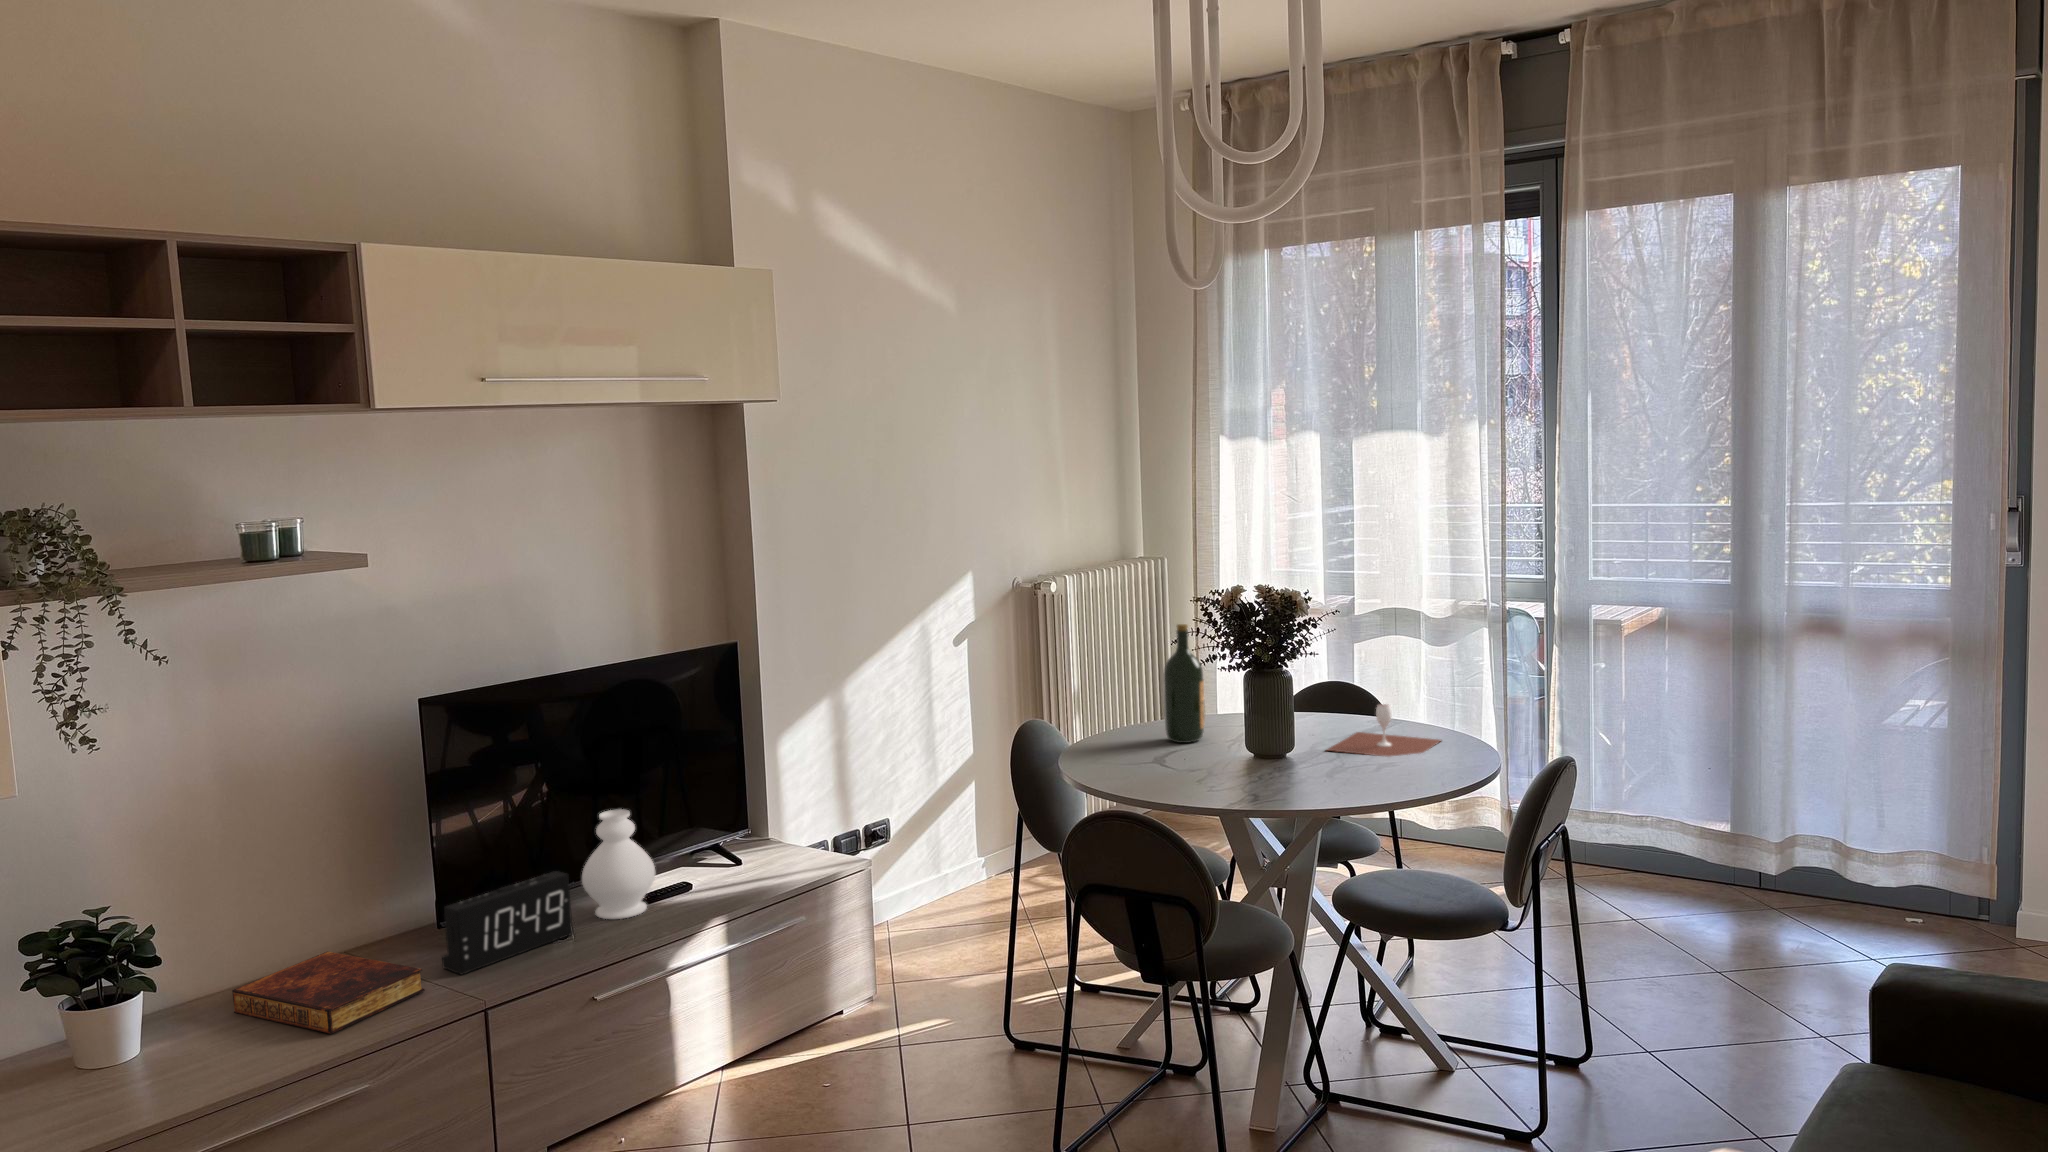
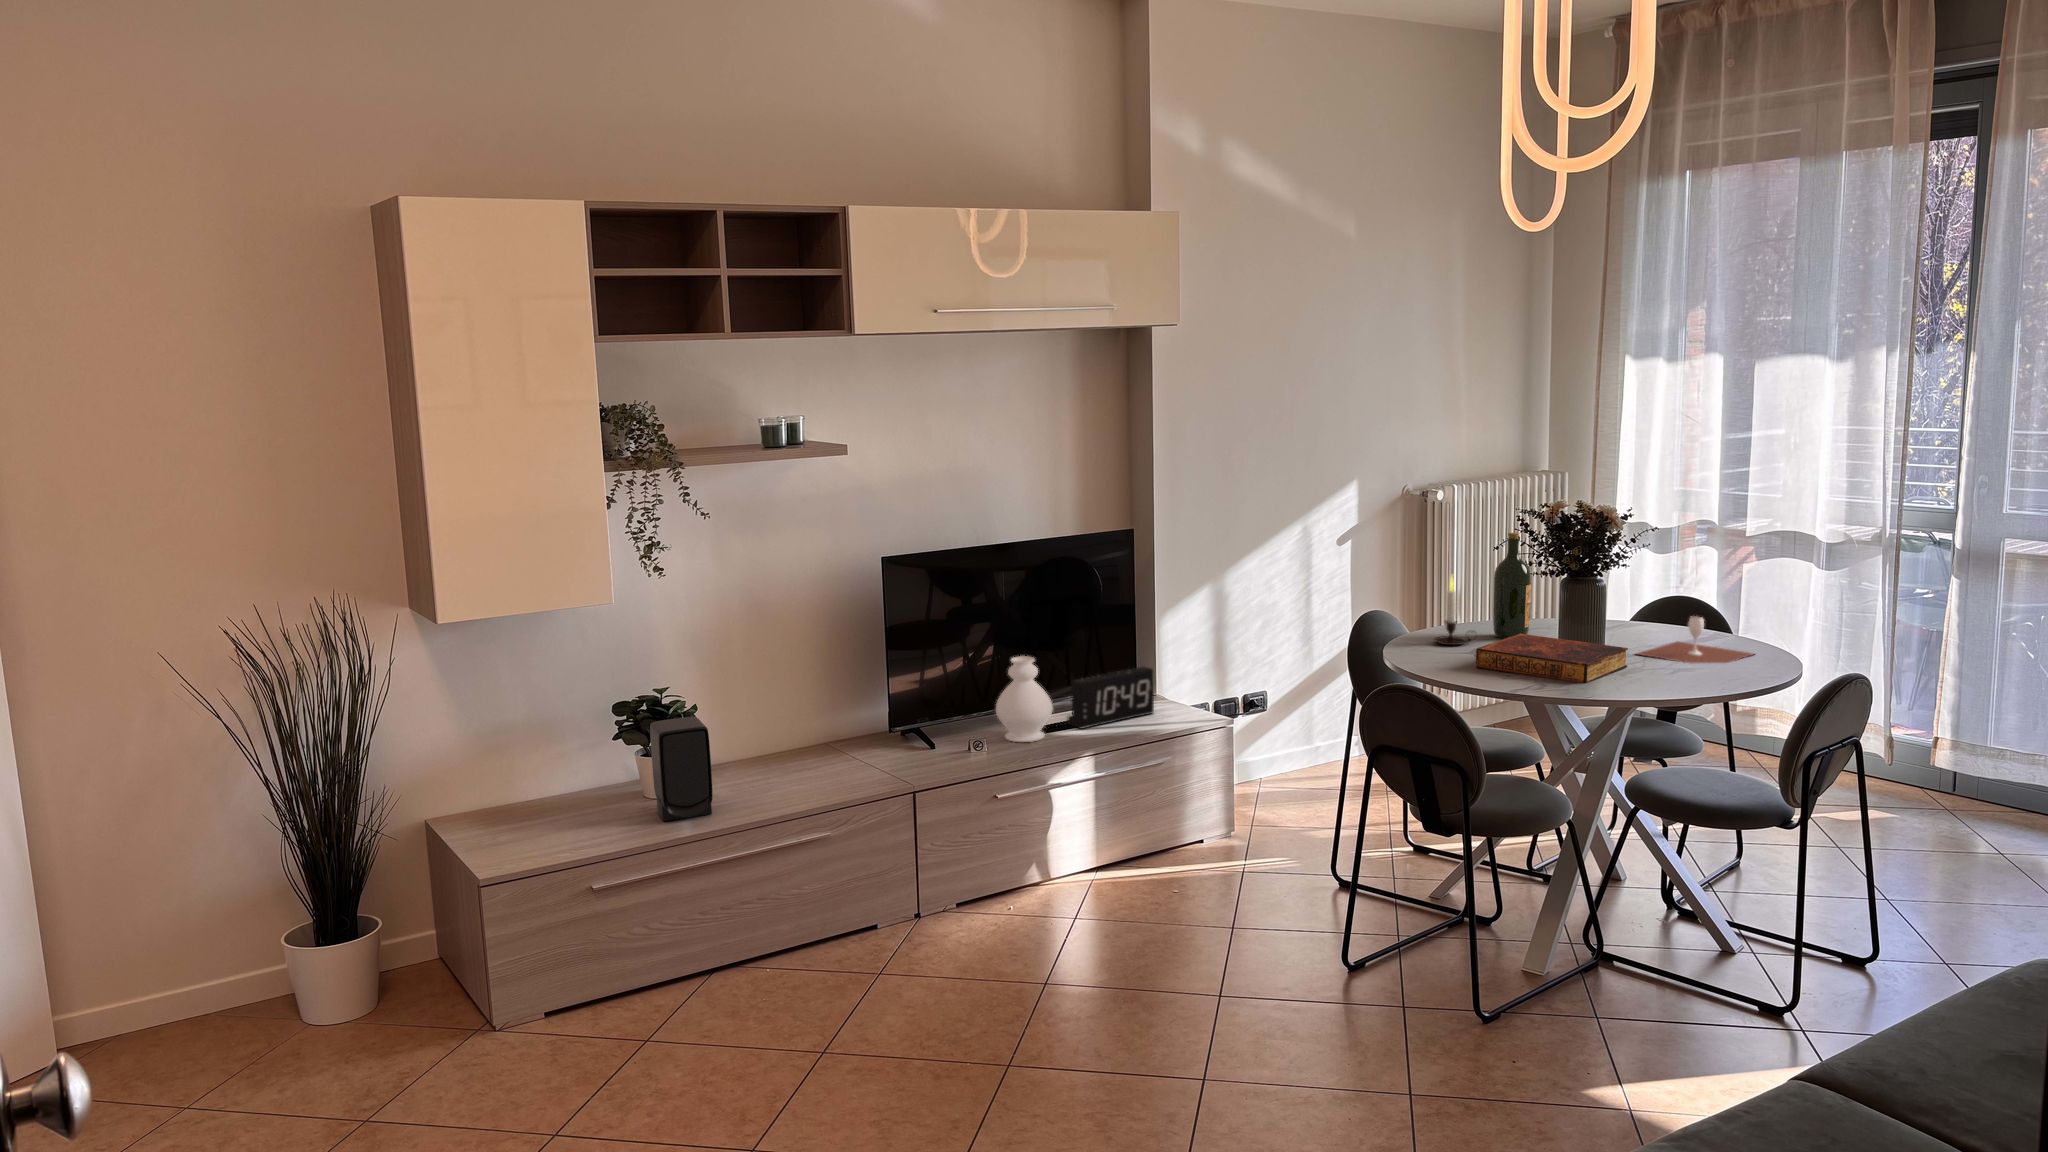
candle: none [1108,674,1155,756] -> present [1434,576,1471,645]
alarm clock: present [442,871,573,975] -> present [1067,667,1154,729]
speaker: none [81,947,186,1108] -> present [650,717,713,821]
book: present [232,951,425,1034] -> present [1476,634,1628,683]

